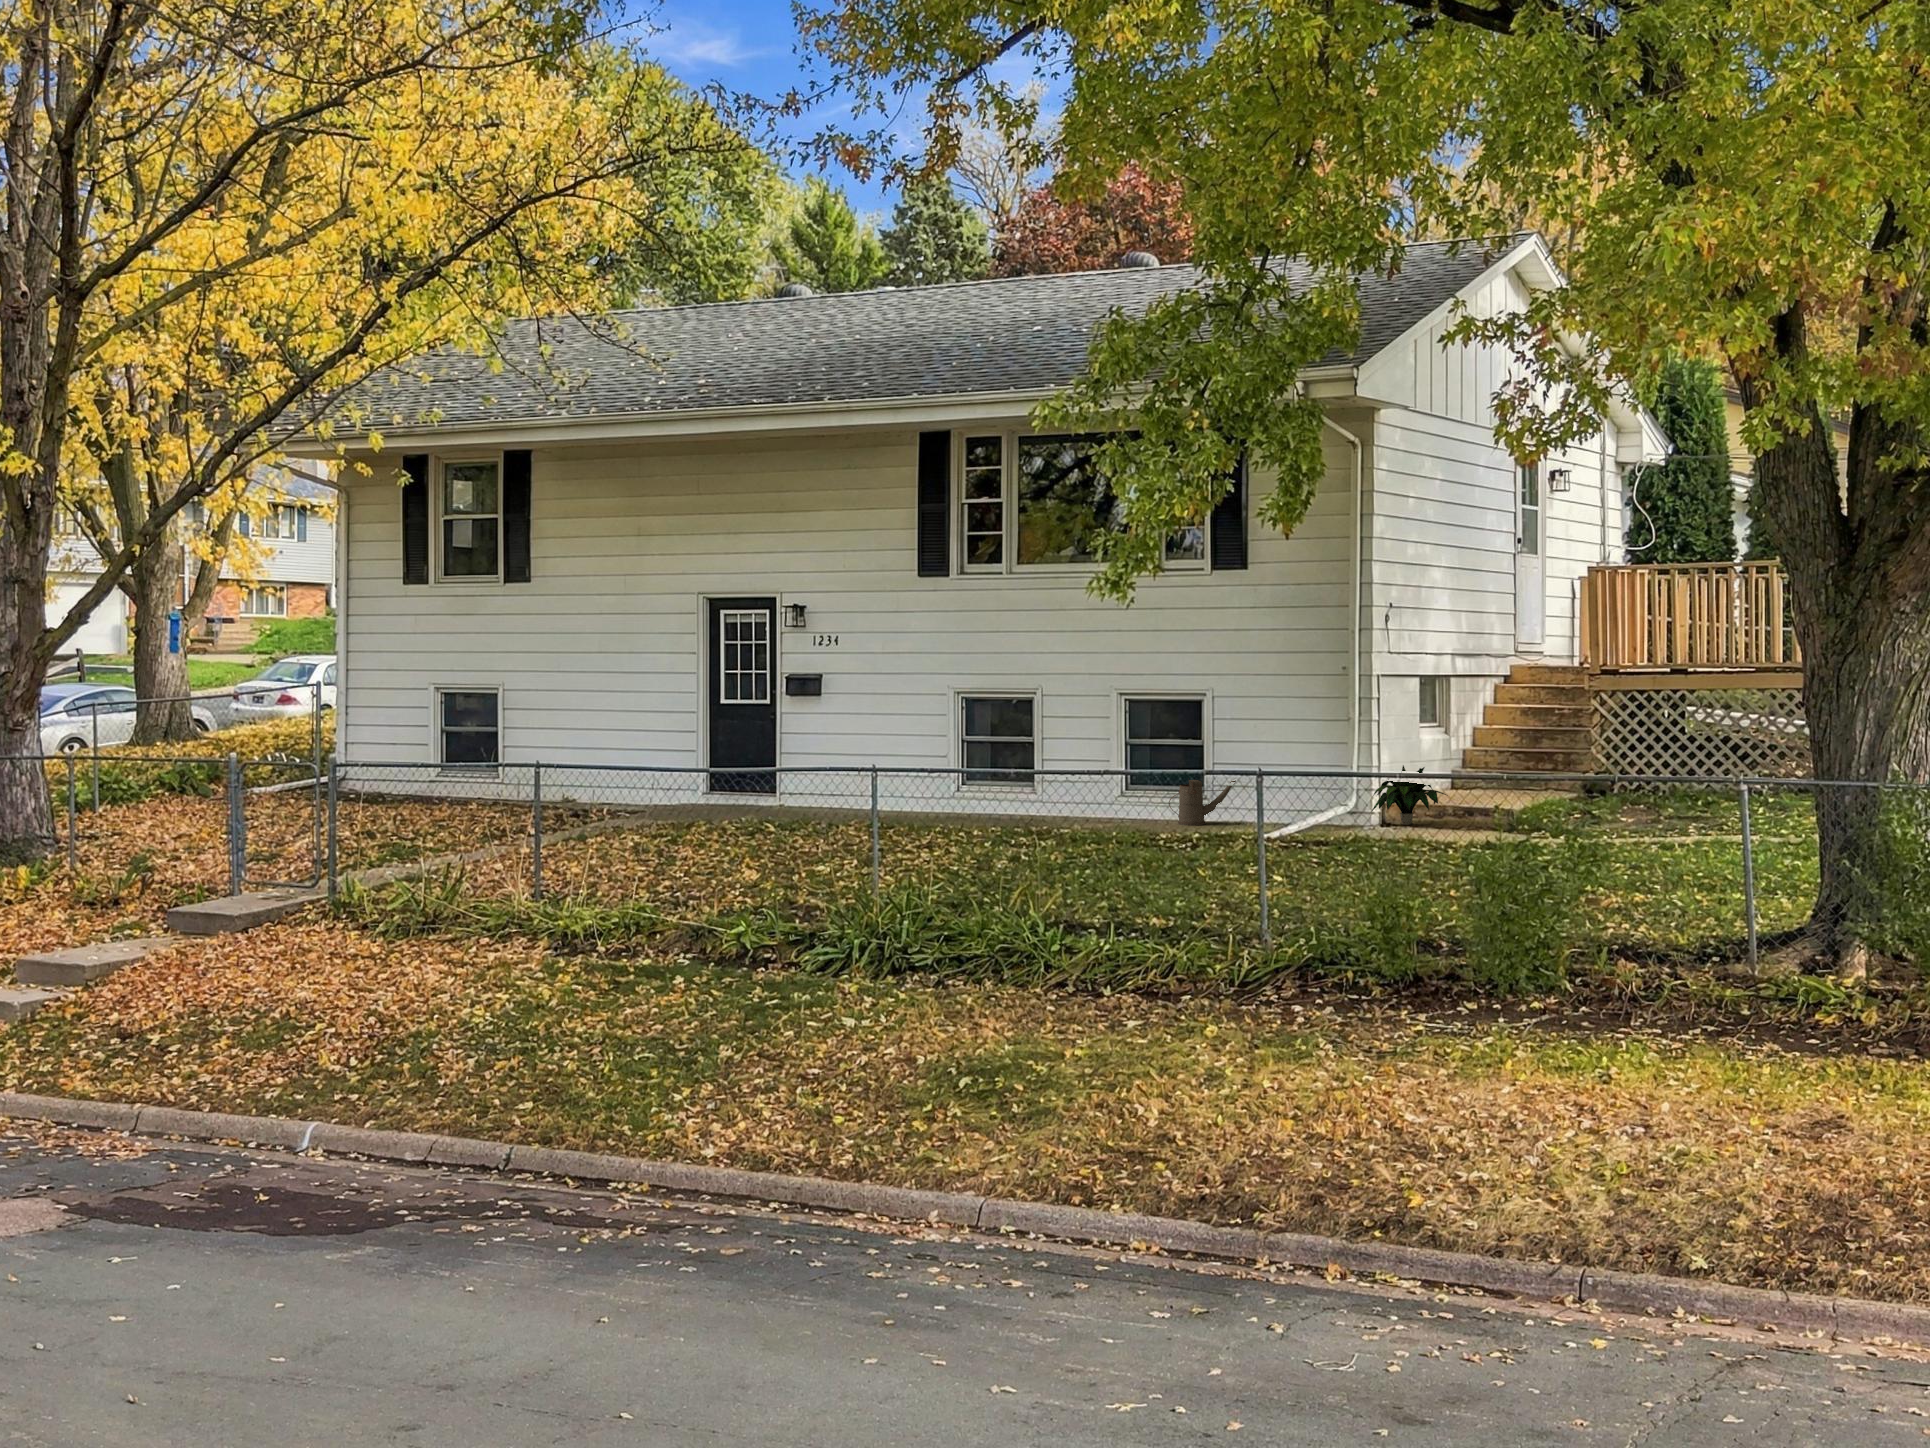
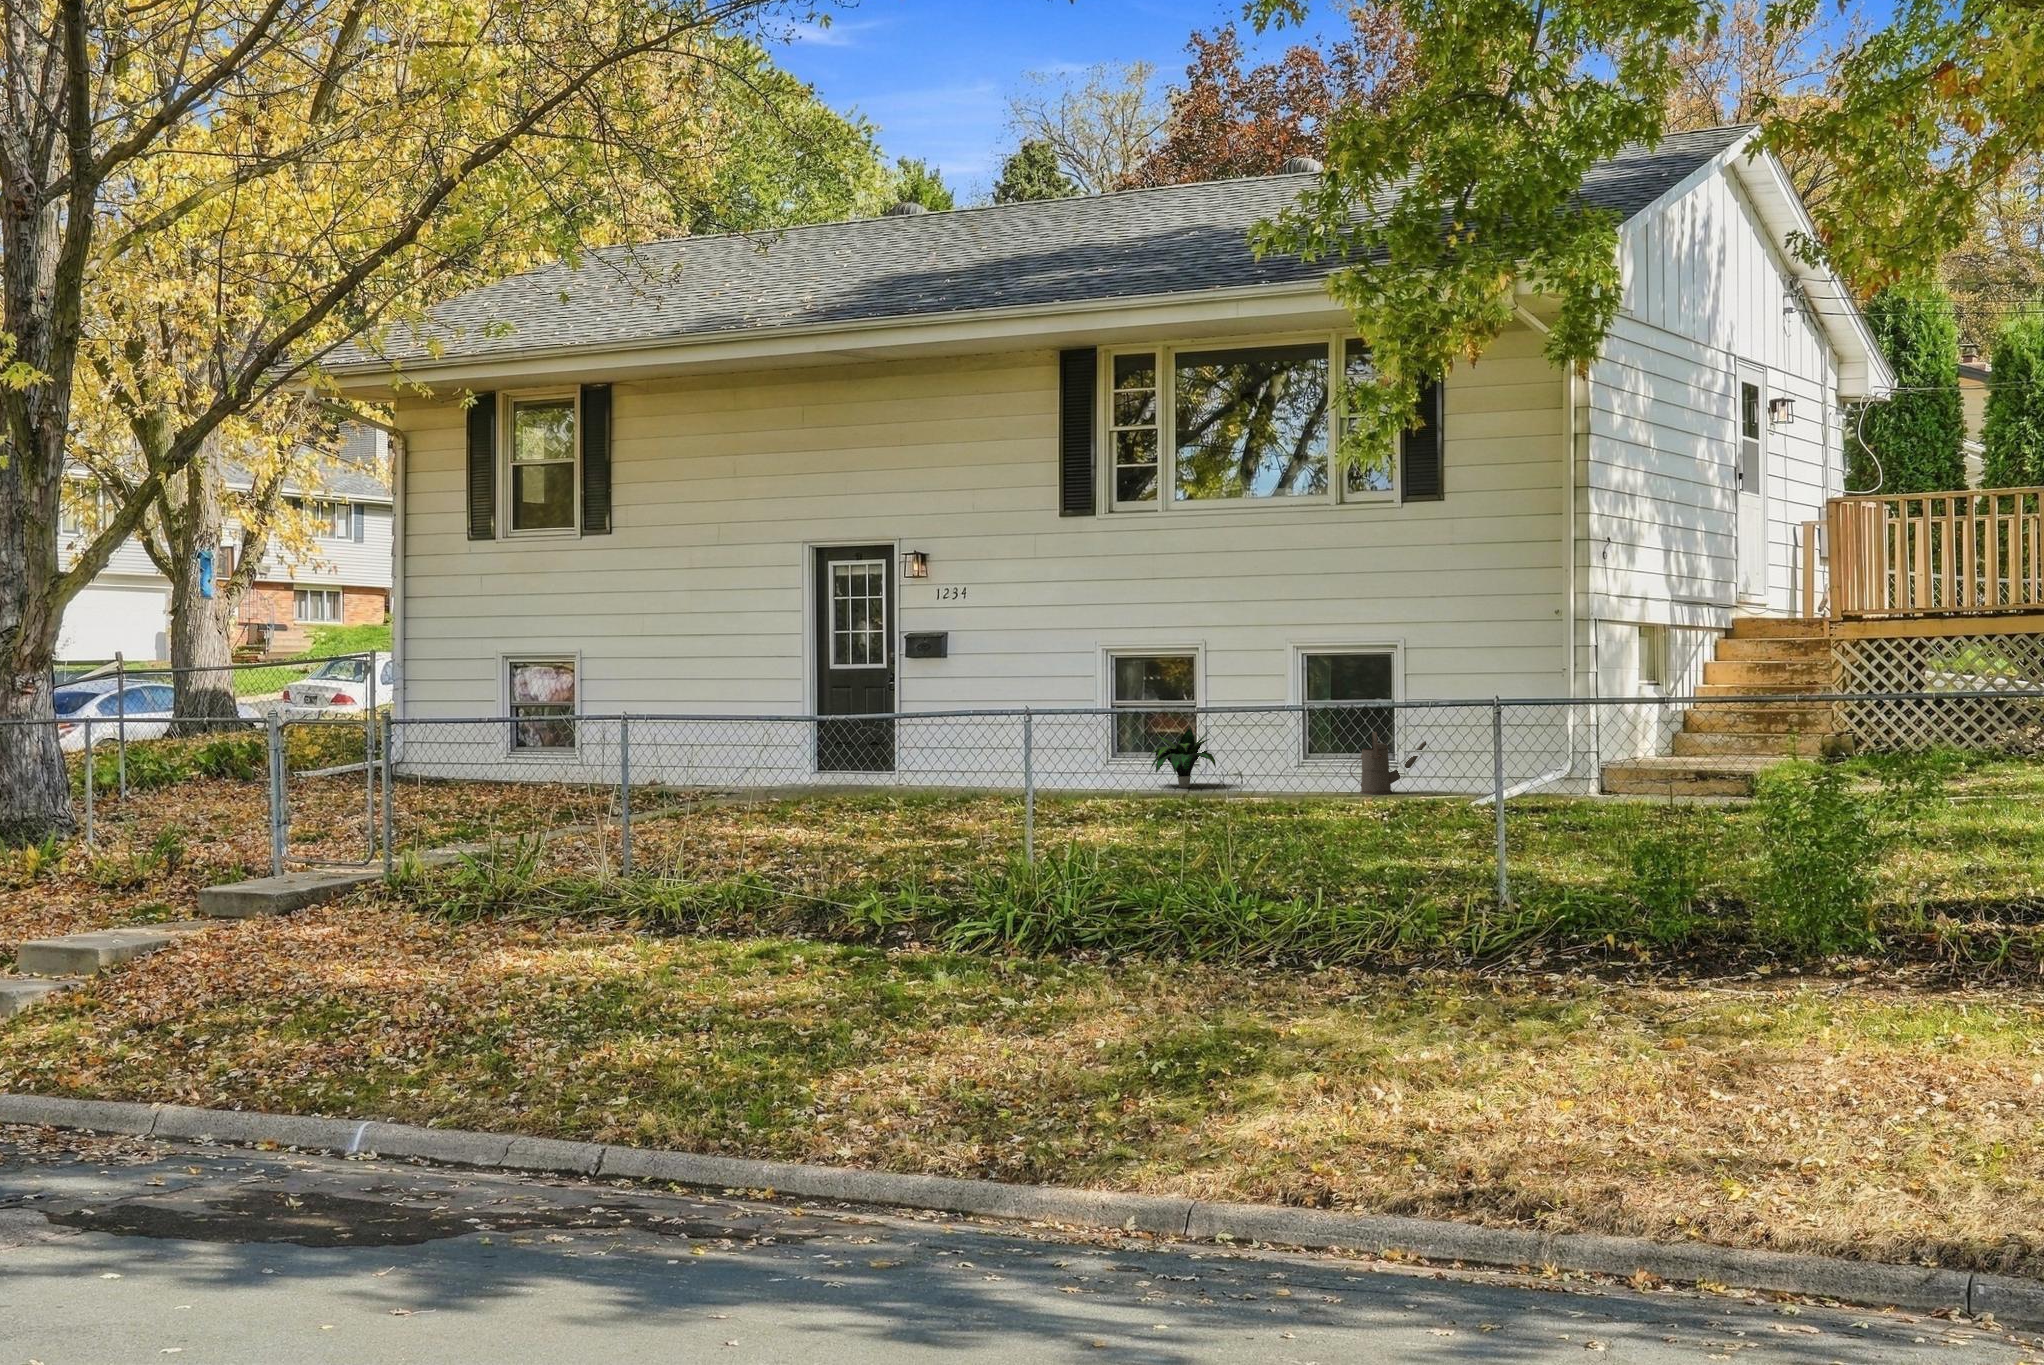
potted plant: present [1371,765,1448,825] -> present [1150,726,1216,788]

